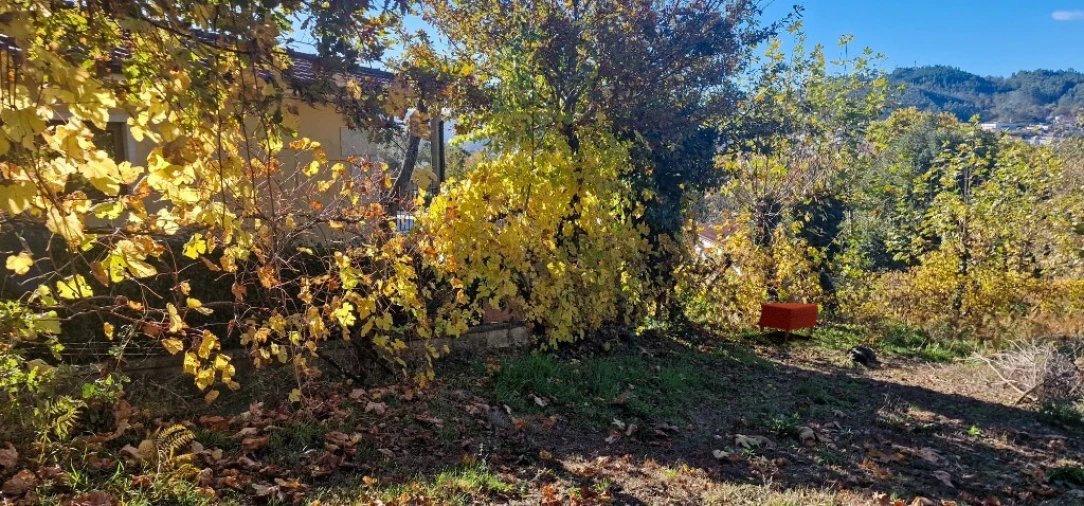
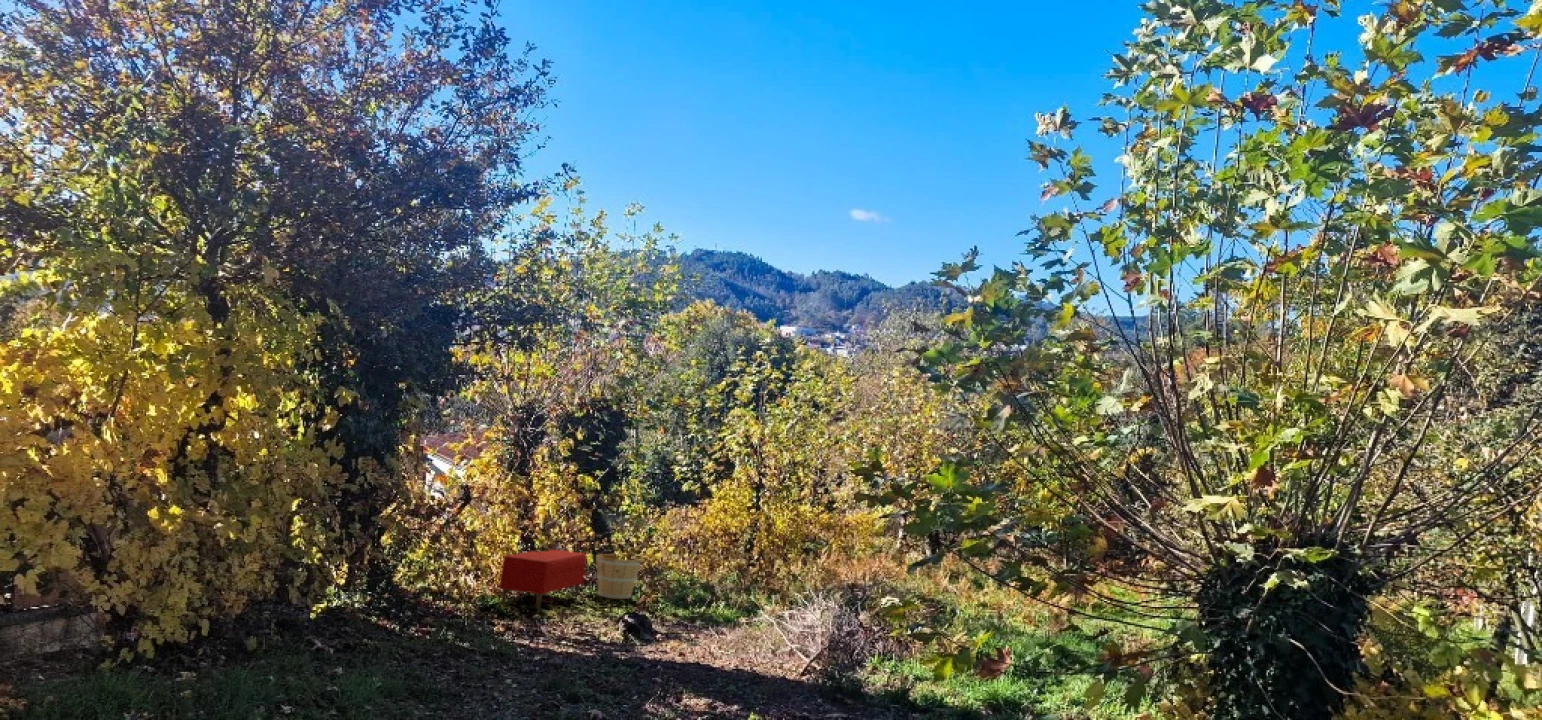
wooden bucket: none [824,305,861,339] -> present [596,553,640,599]

